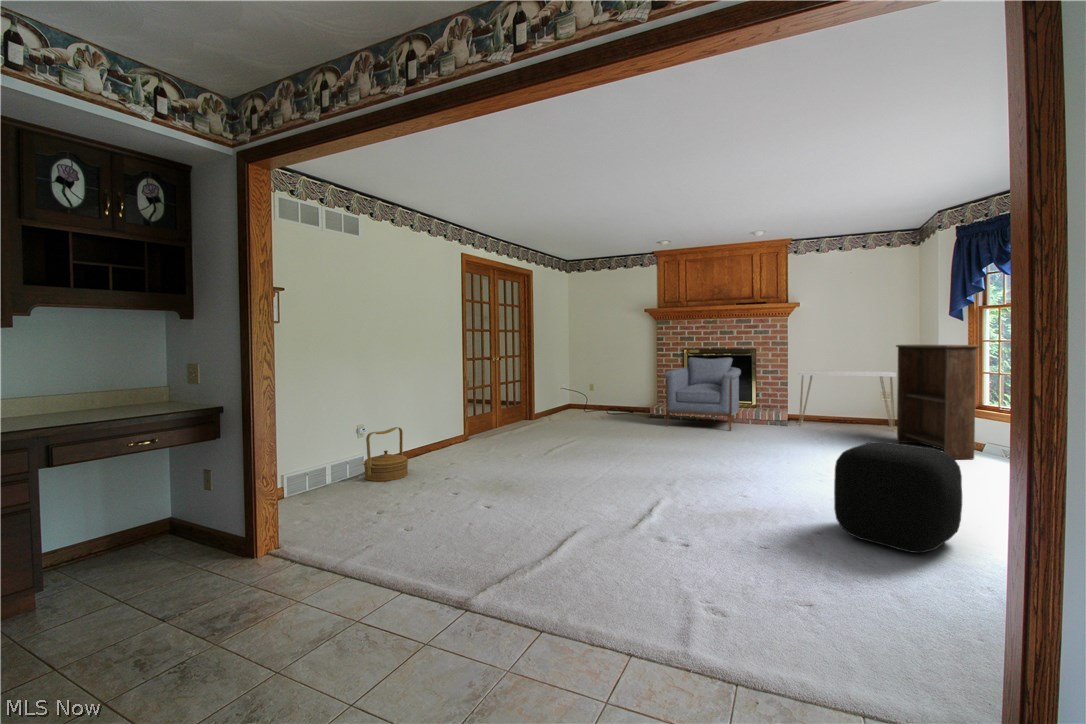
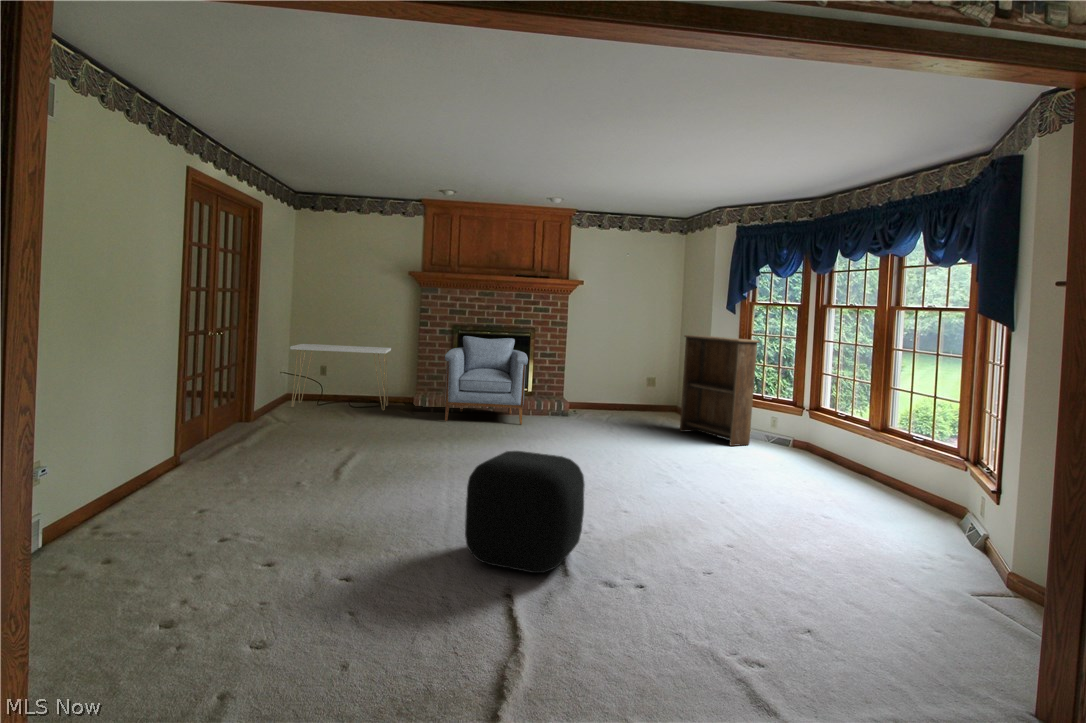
console table: present [798,370,896,431] -> present [290,344,391,410]
woven basket: present [363,427,408,481] -> none [84,443,166,534]
ottoman: present [834,441,962,553] -> present [465,451,585,573]

